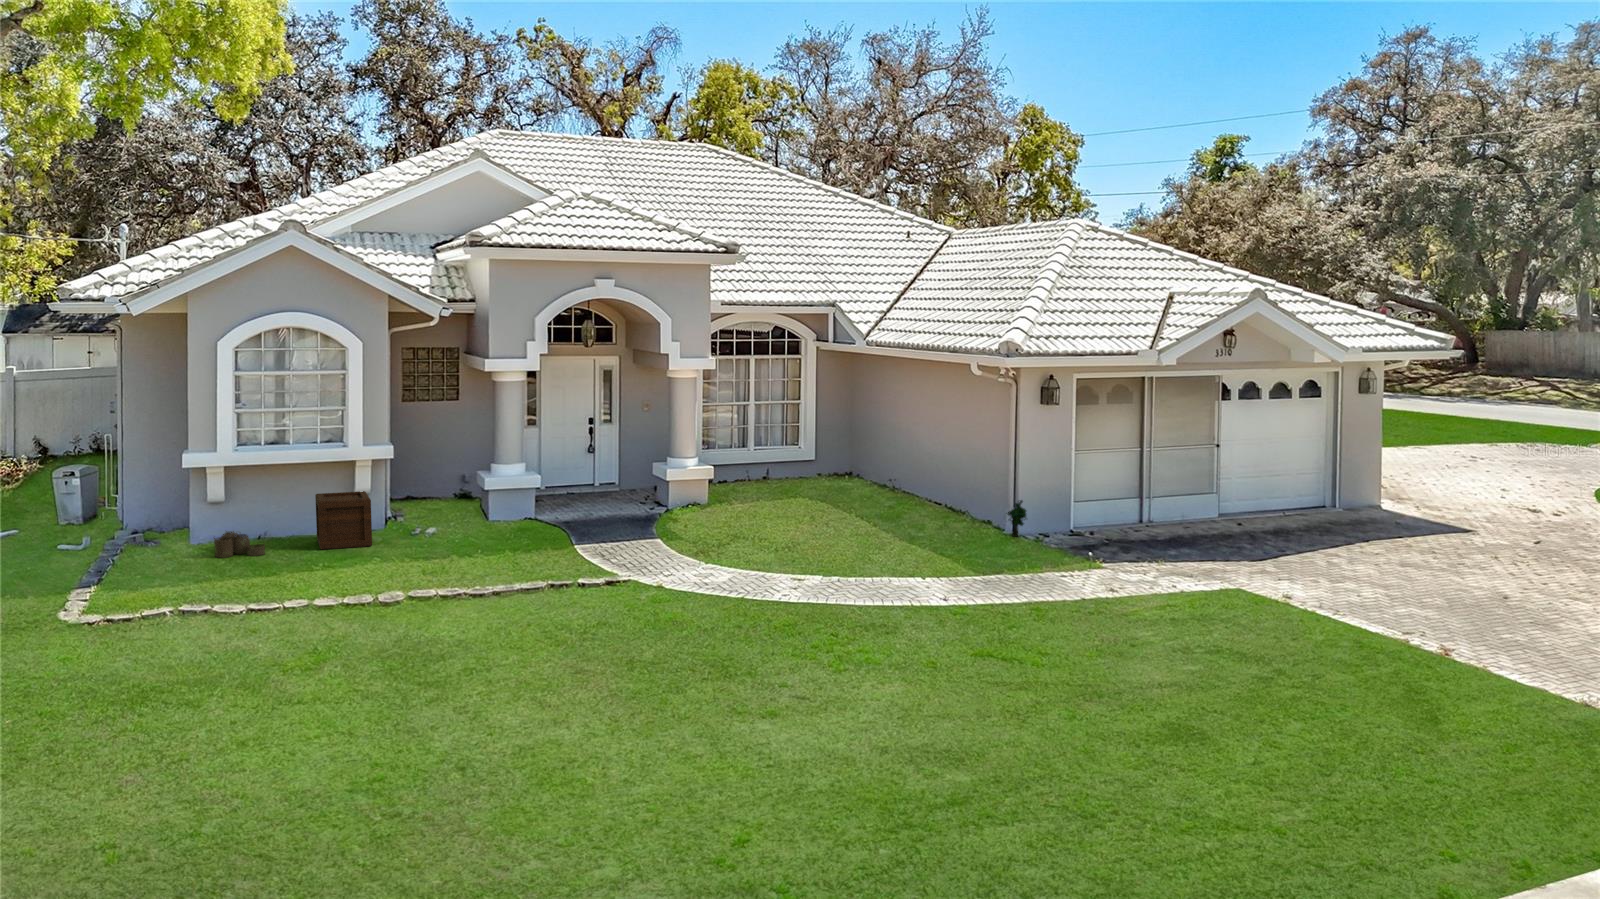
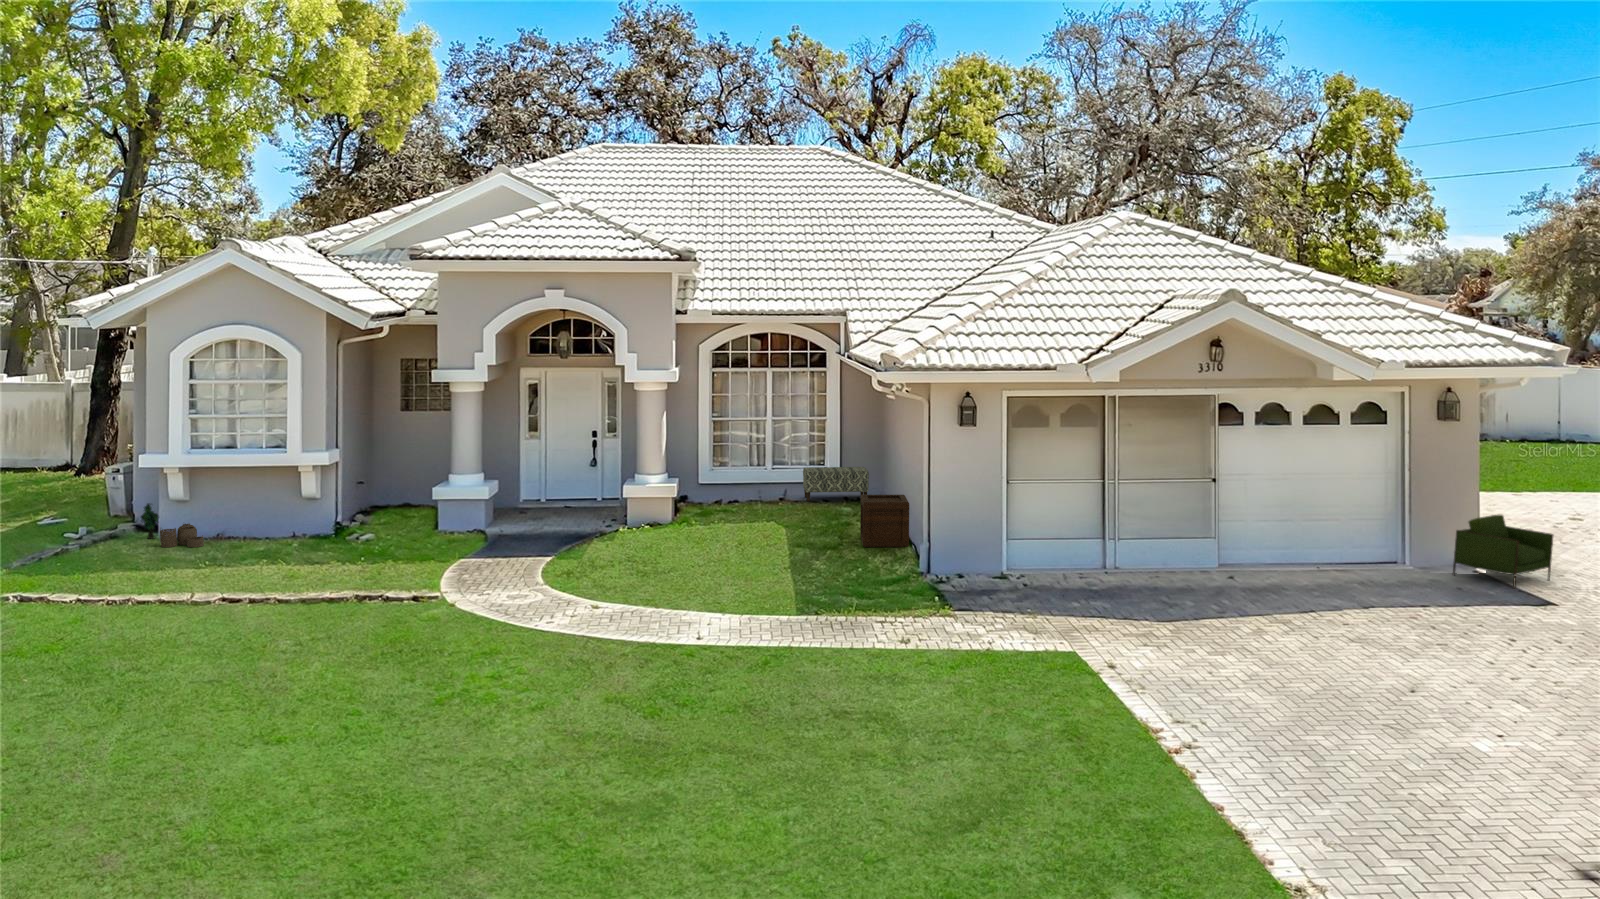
bench: none [784,449,849,483] -> present [803,467,869,502]
armchair: none [1370,464,1435,518] -> present [1453,515,1553,588]
wooden crate: present [315,491,372,550] -> present [860,495,909,547]
decorative plant: present [1007,500,1026,537] -> present [141,504,159,539]

